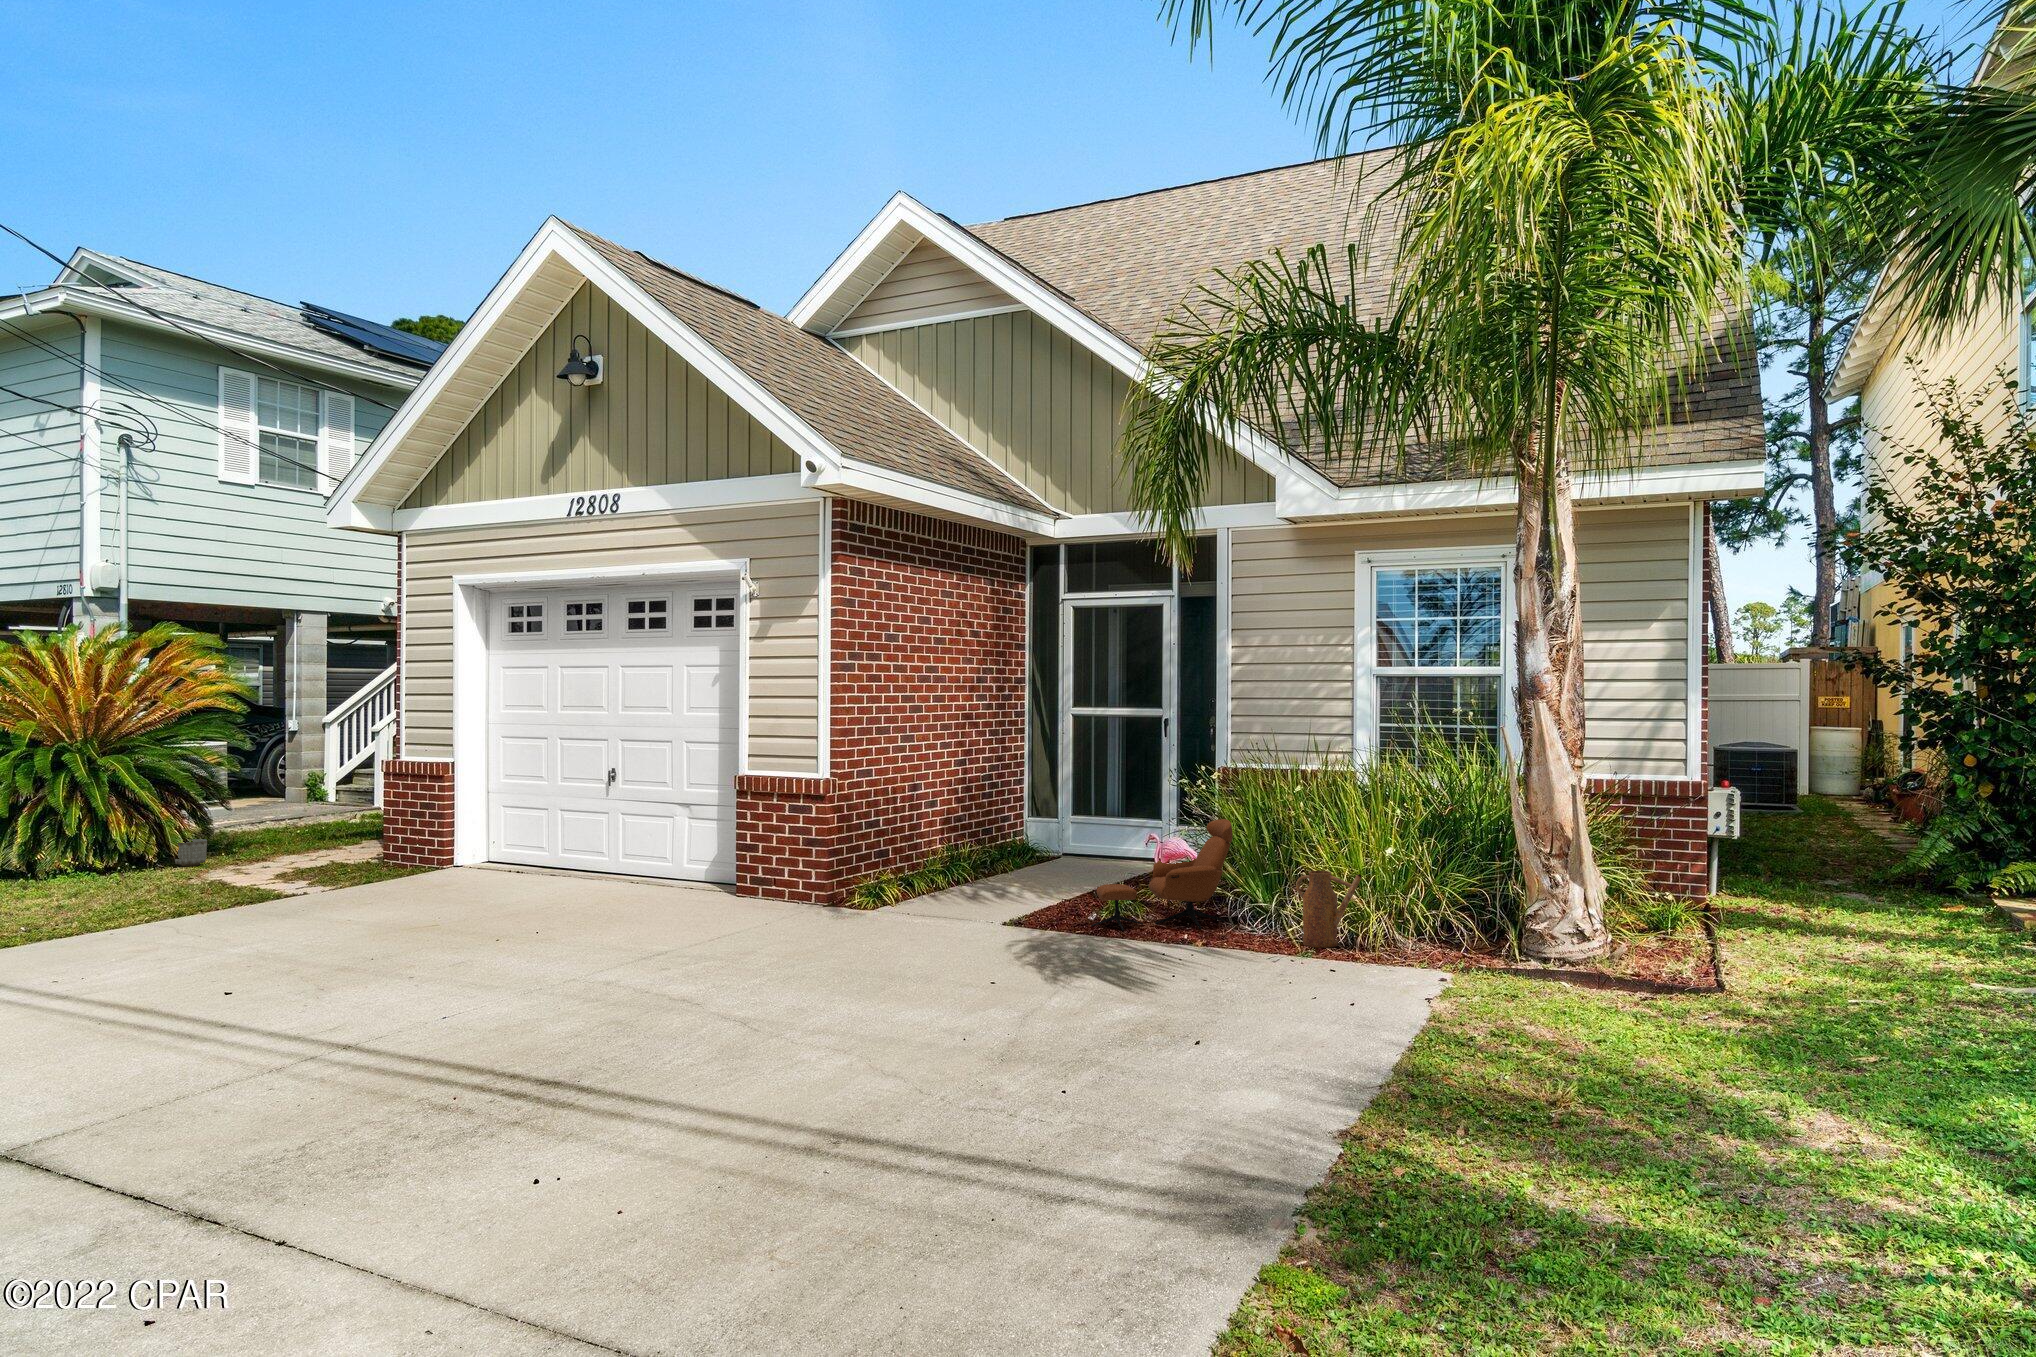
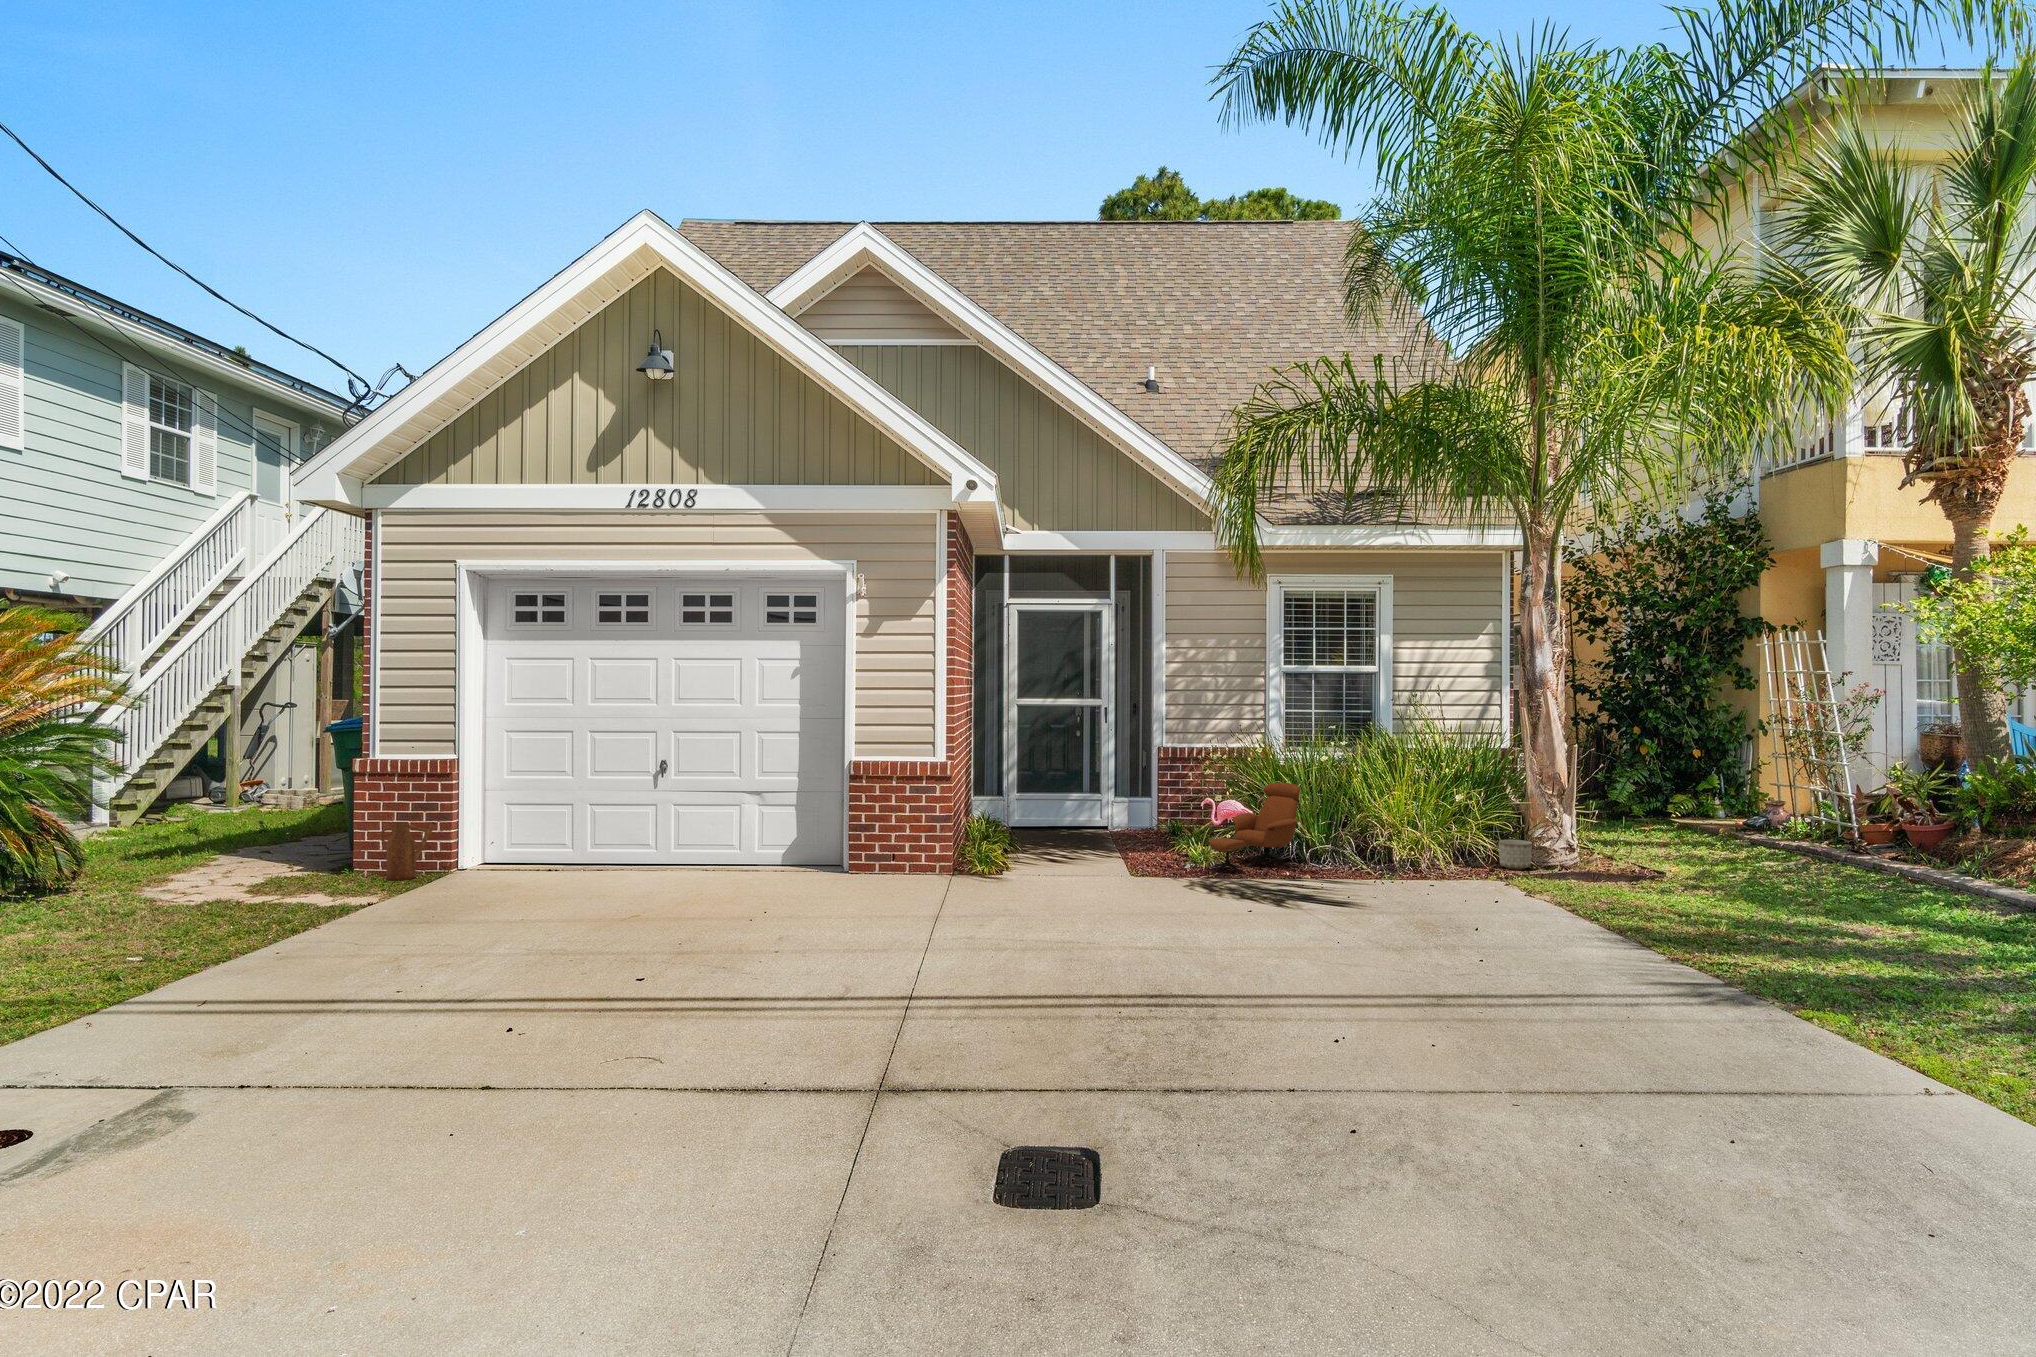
planter: present [175,839,207,866] -> present [1498,840,1532,870]
watering can: present [1296,871,1362,948] -> present [380,822,436,881]

